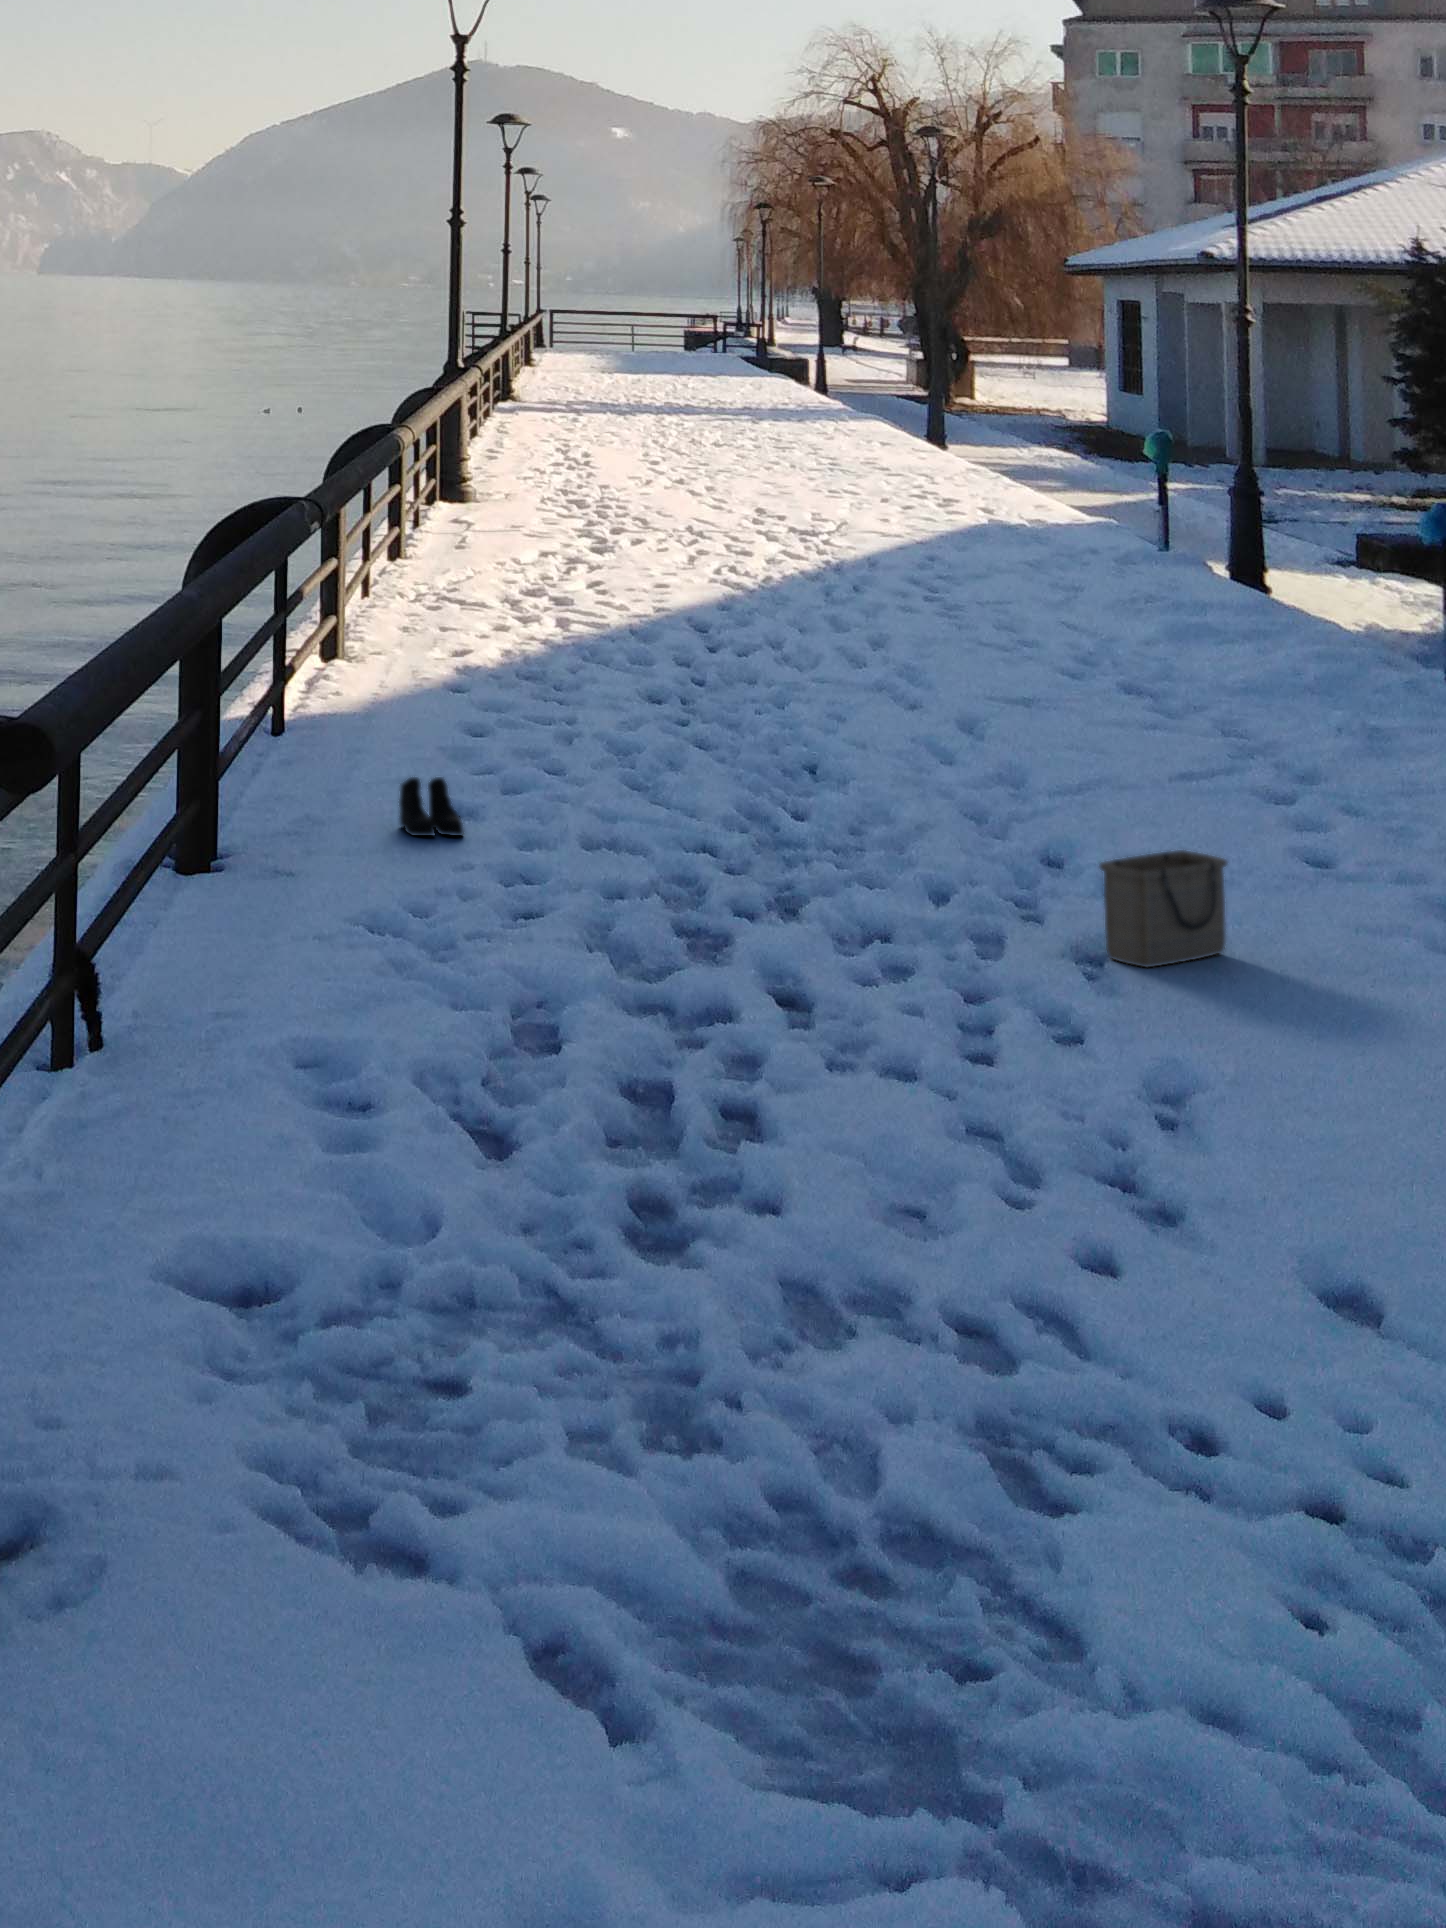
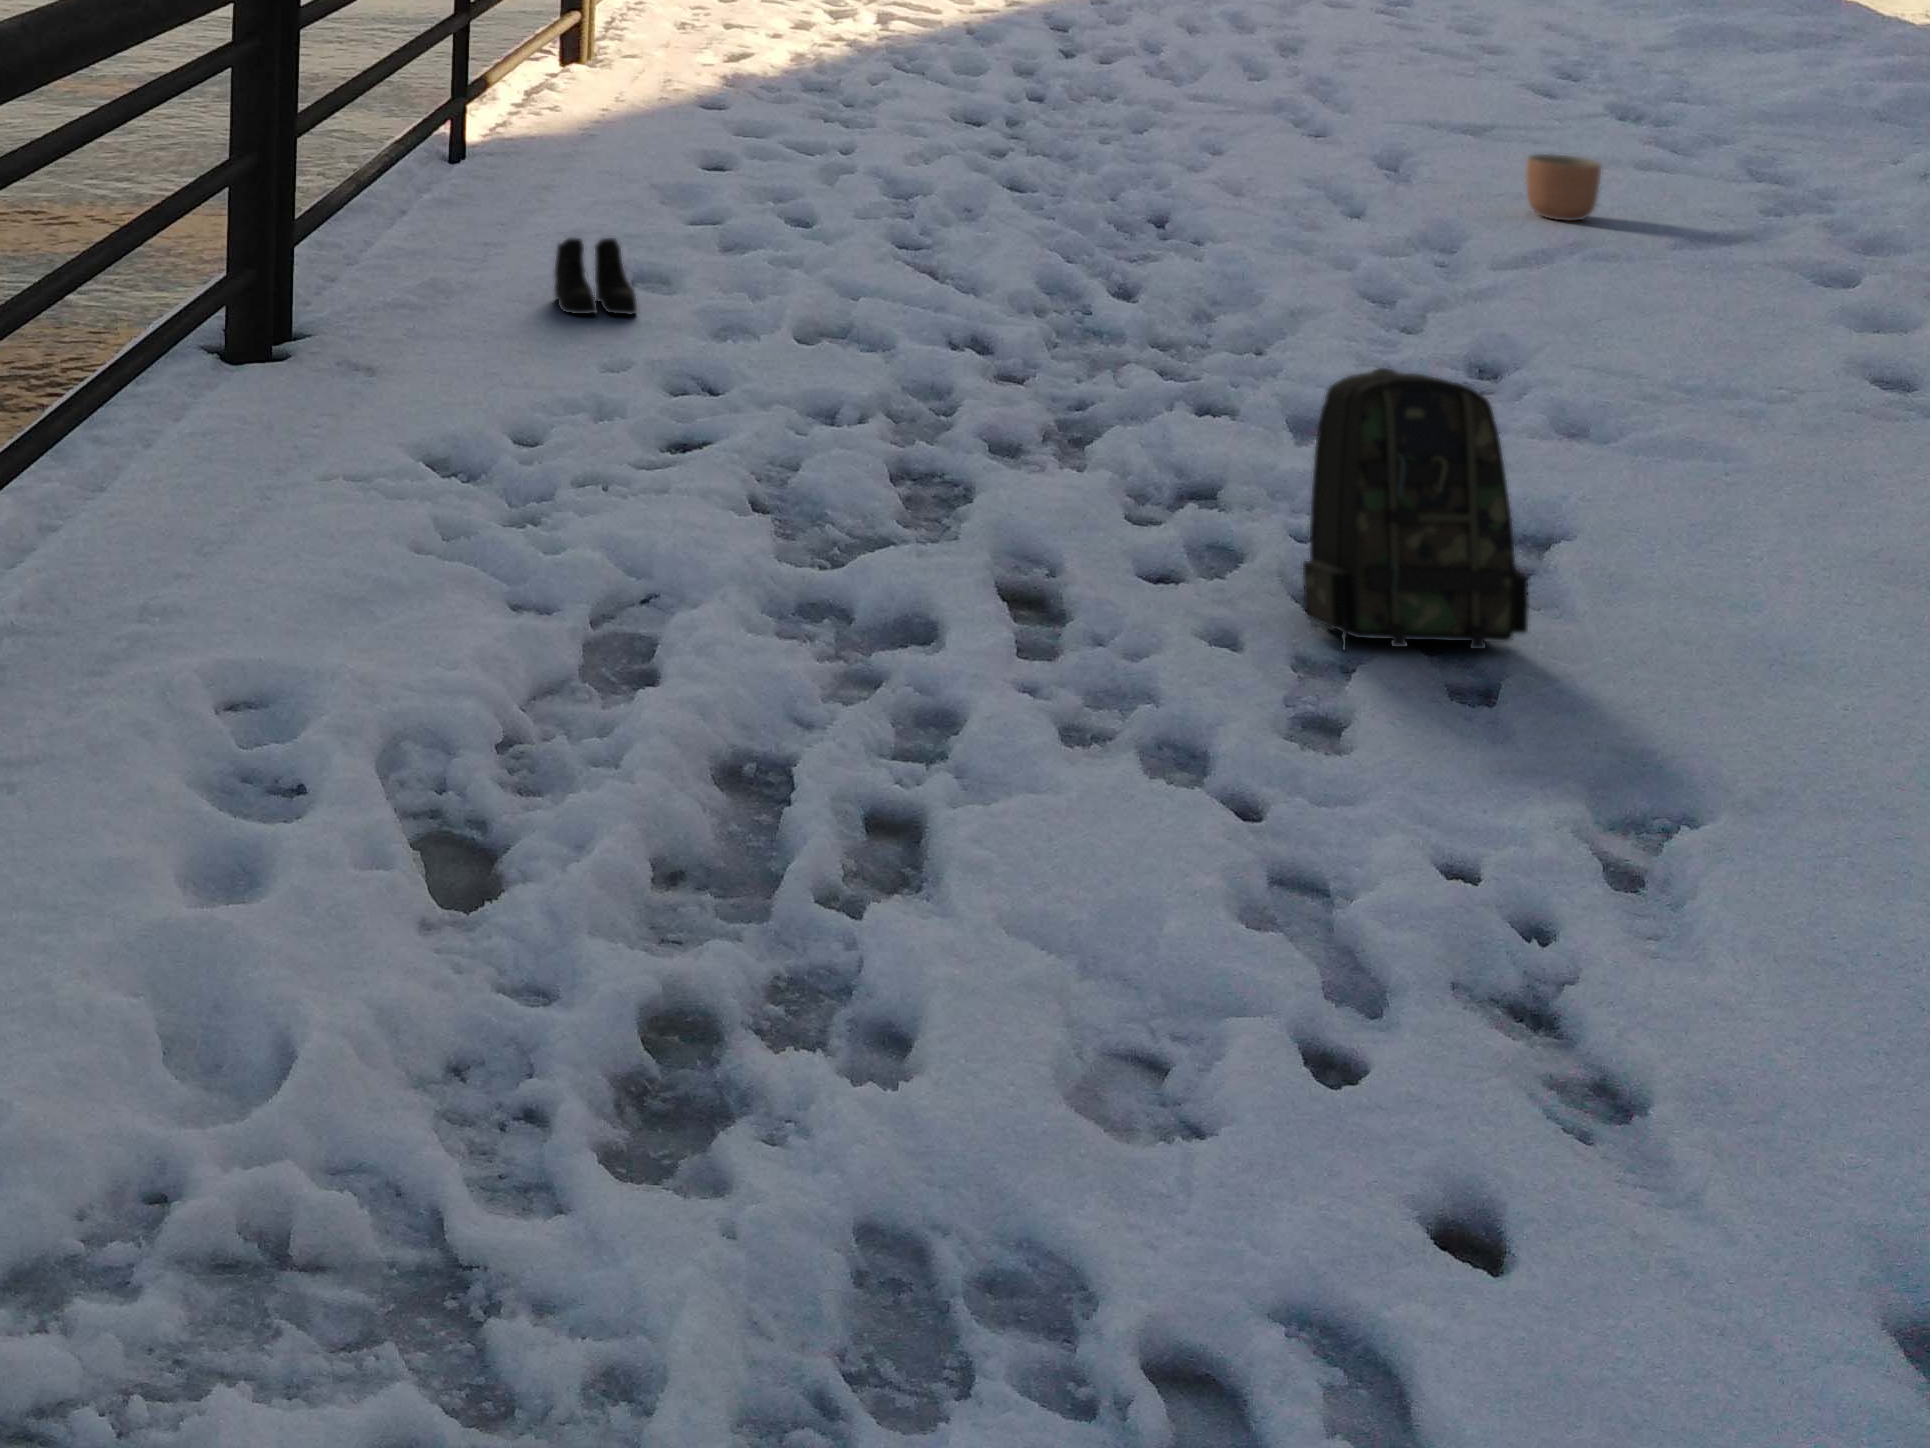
planter: none [1065,714,1116,764] -> present [1526,154,1601,221]
backpack: none [958,825,1097,1017] -> present [1303,368,1529,649]
basket: present [1100,850,1227,968] -> none [1552,391,1765,565]

